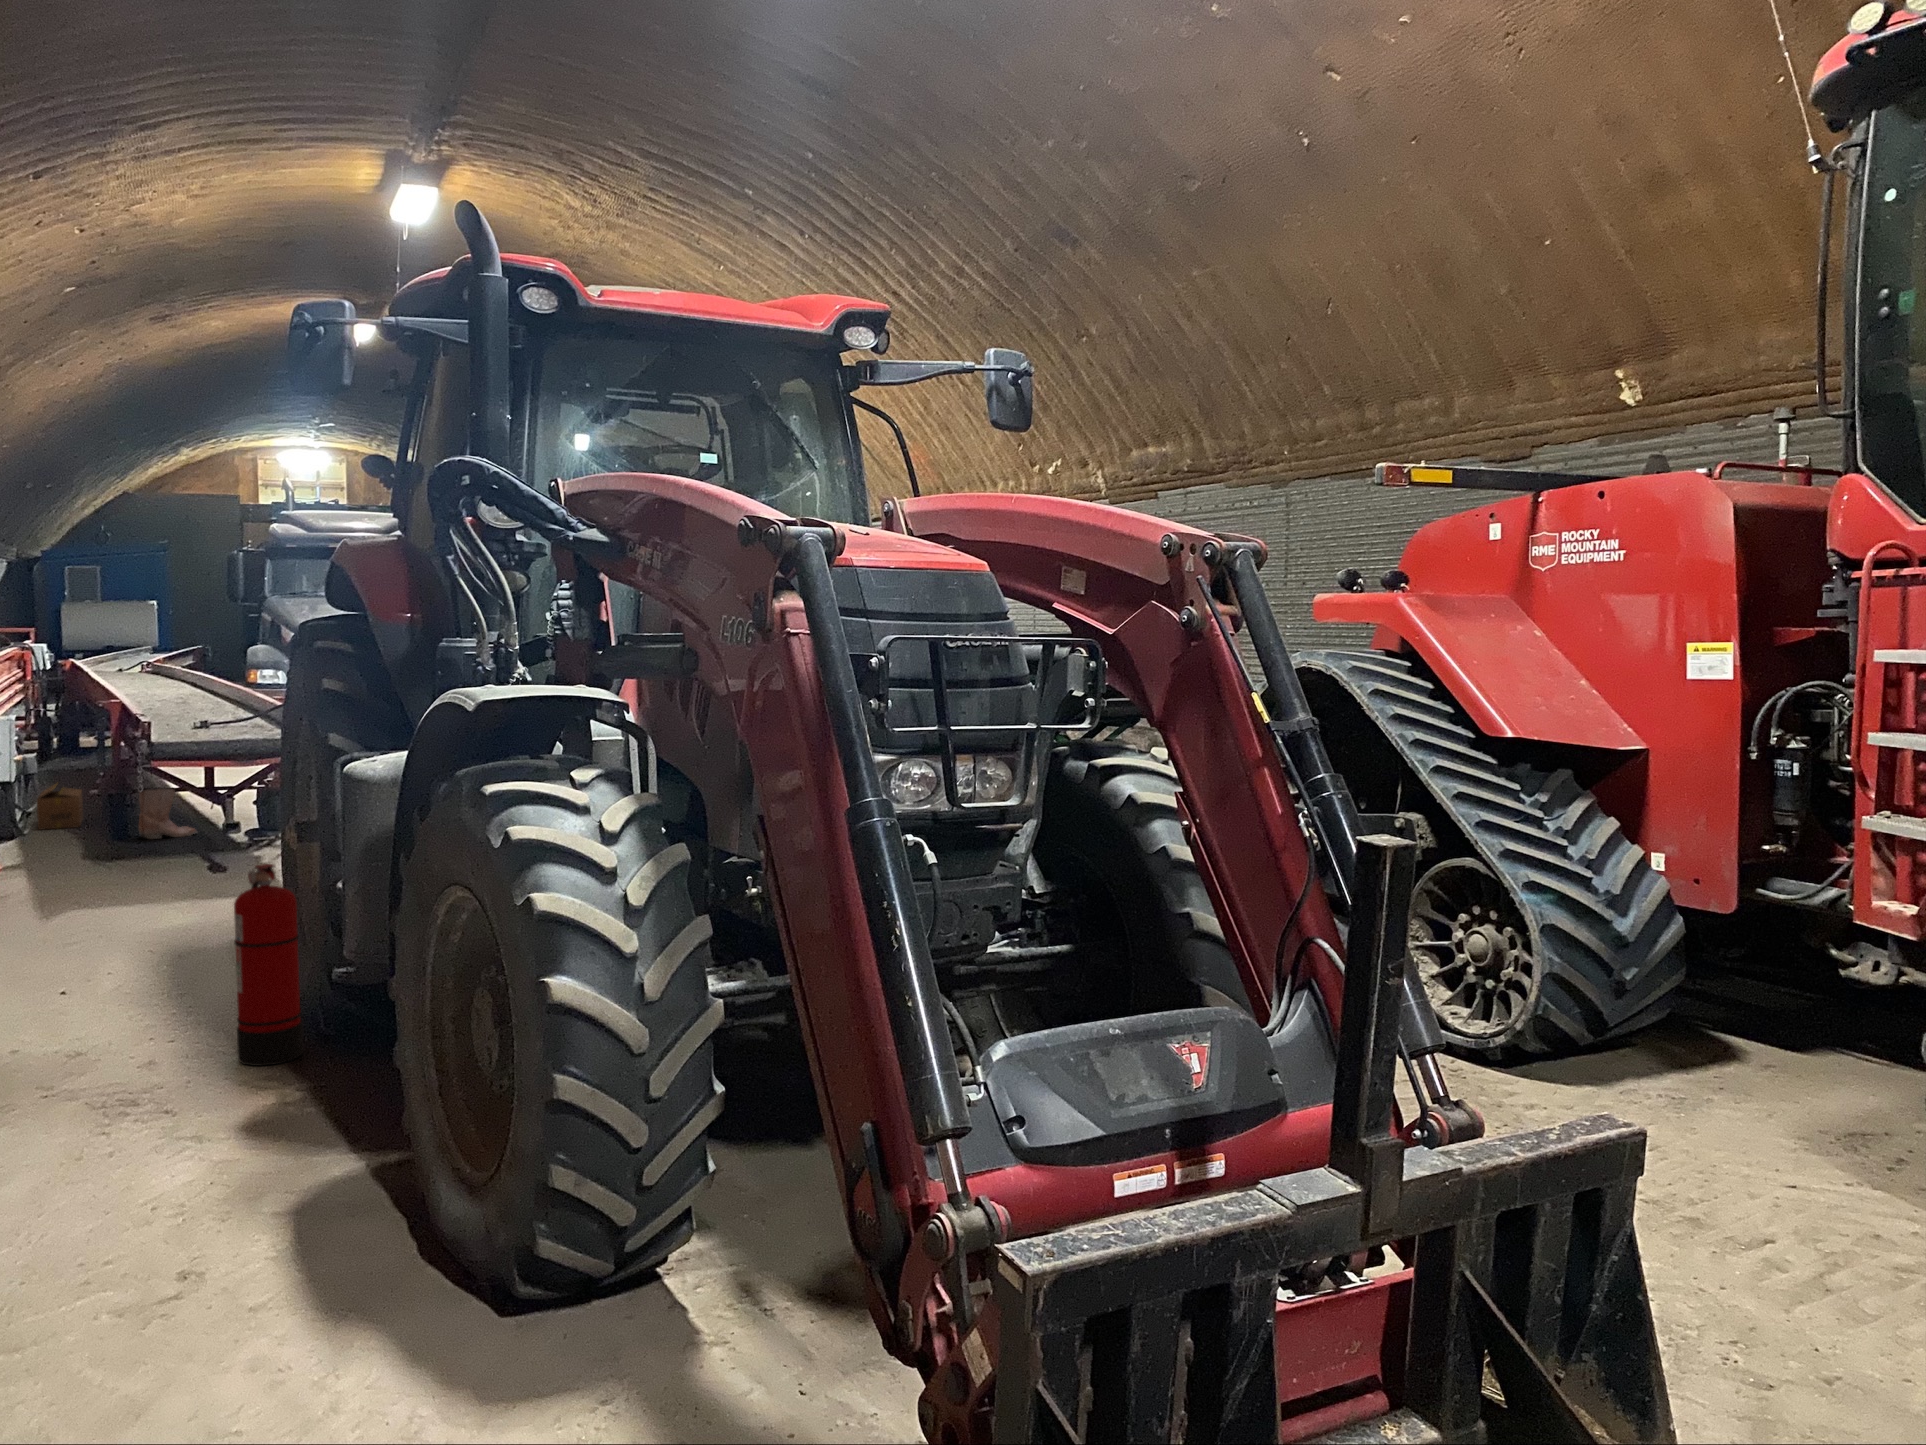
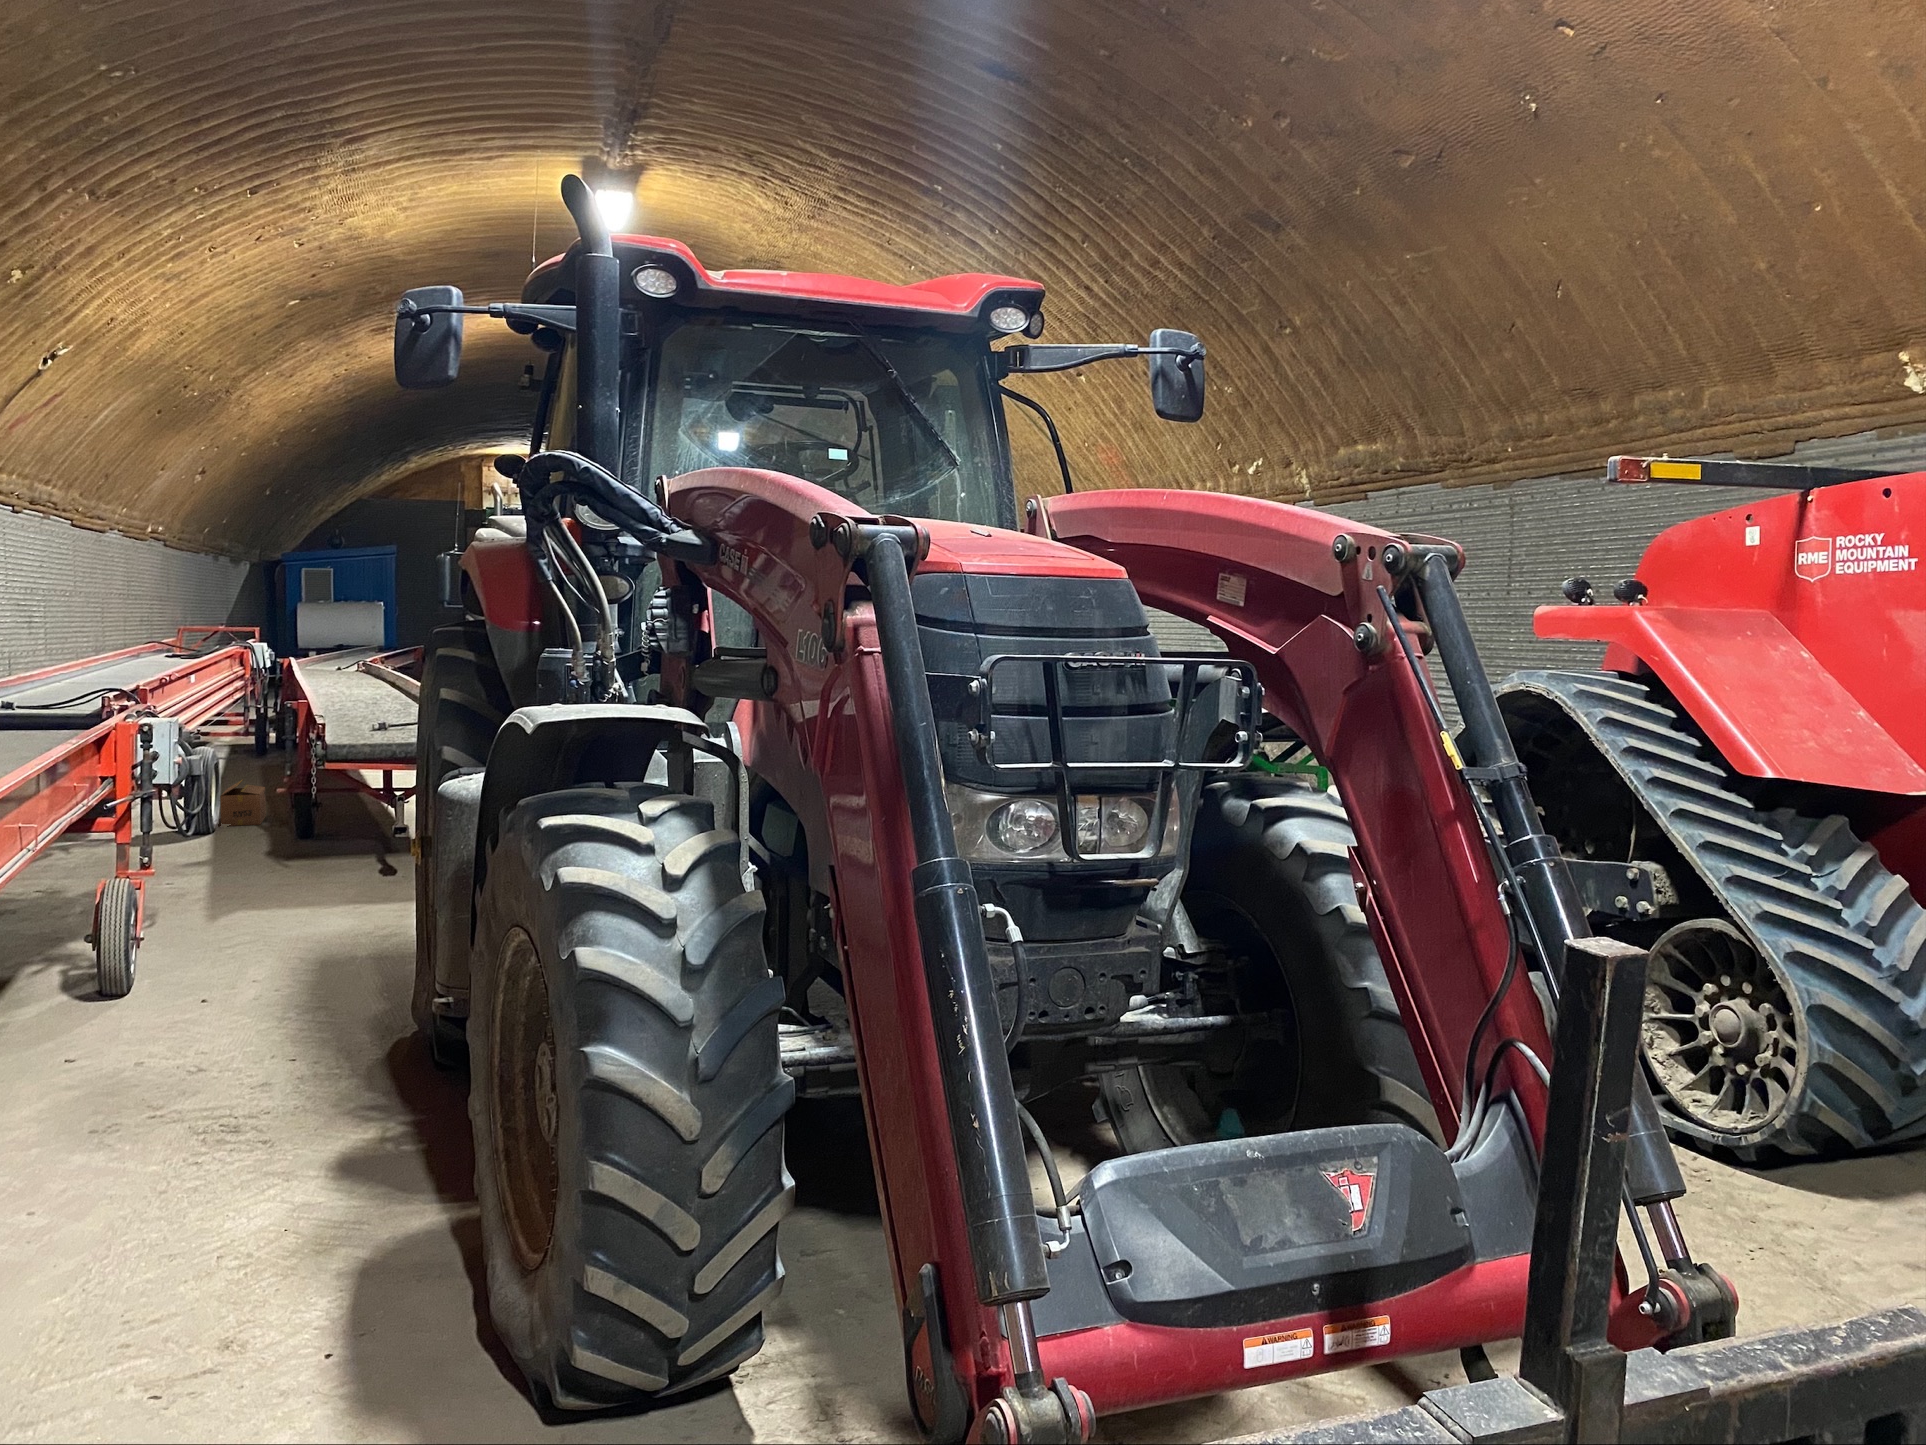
boots: present [138,789,197,839] -> none [312,778,368,839]
fire extinguisher: present [234,864,303,1066] -> none [342,882,411,1095]

